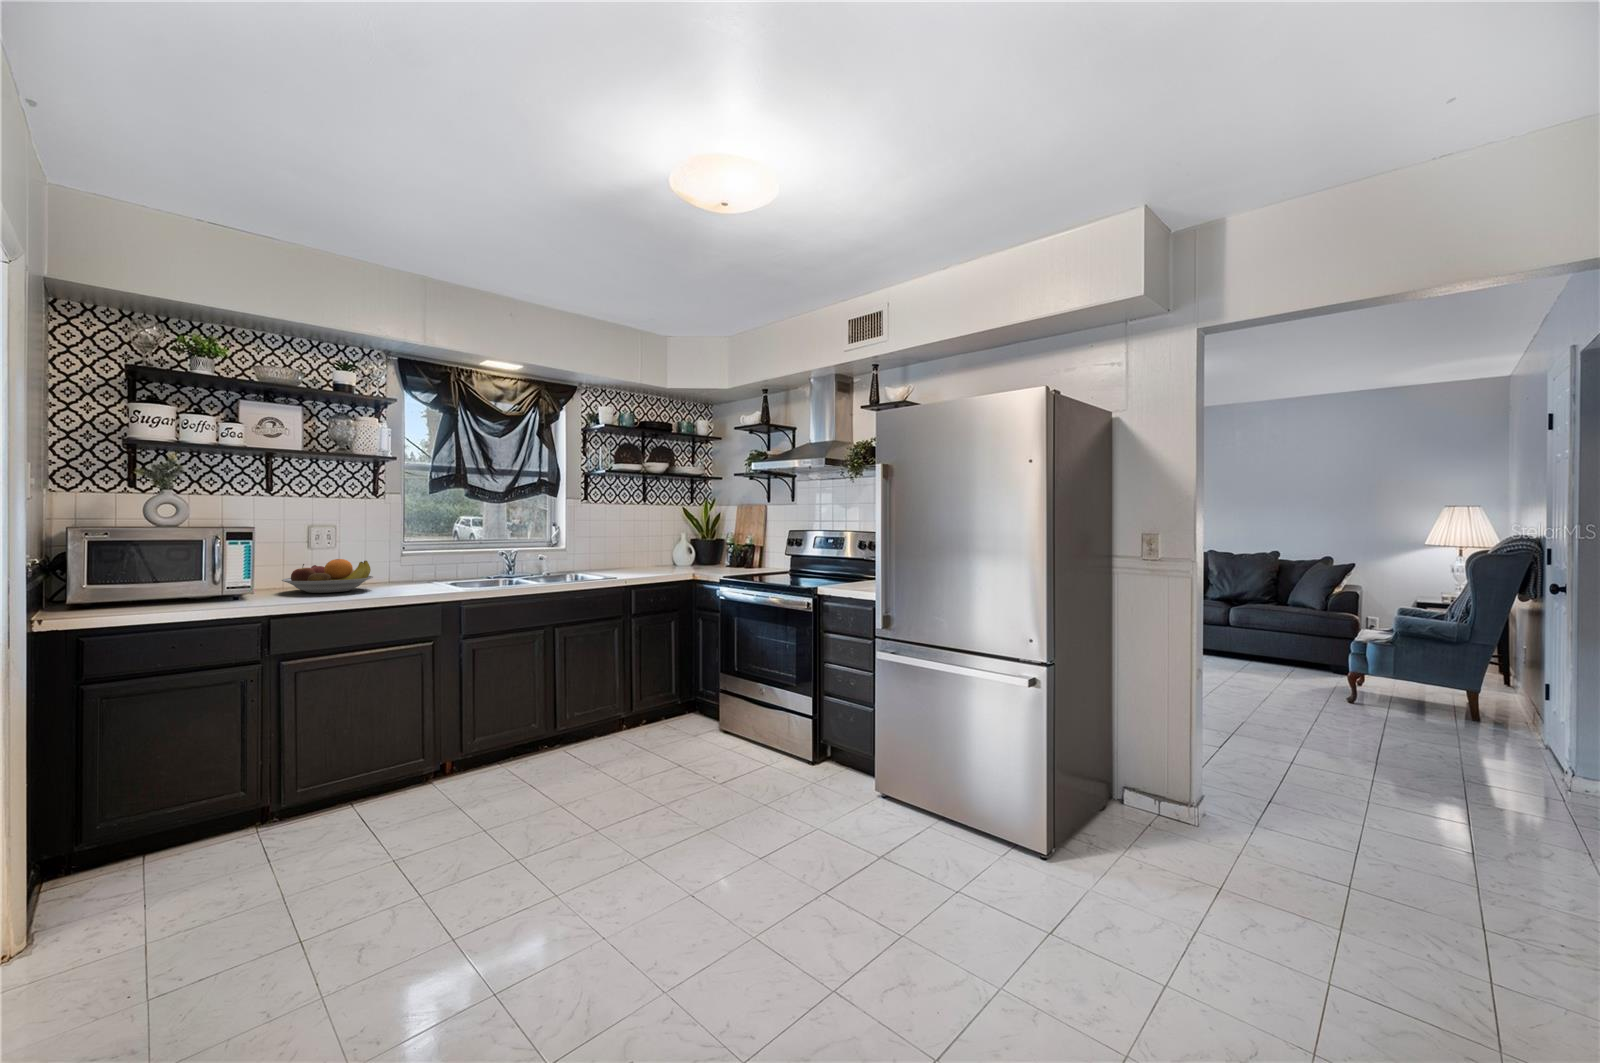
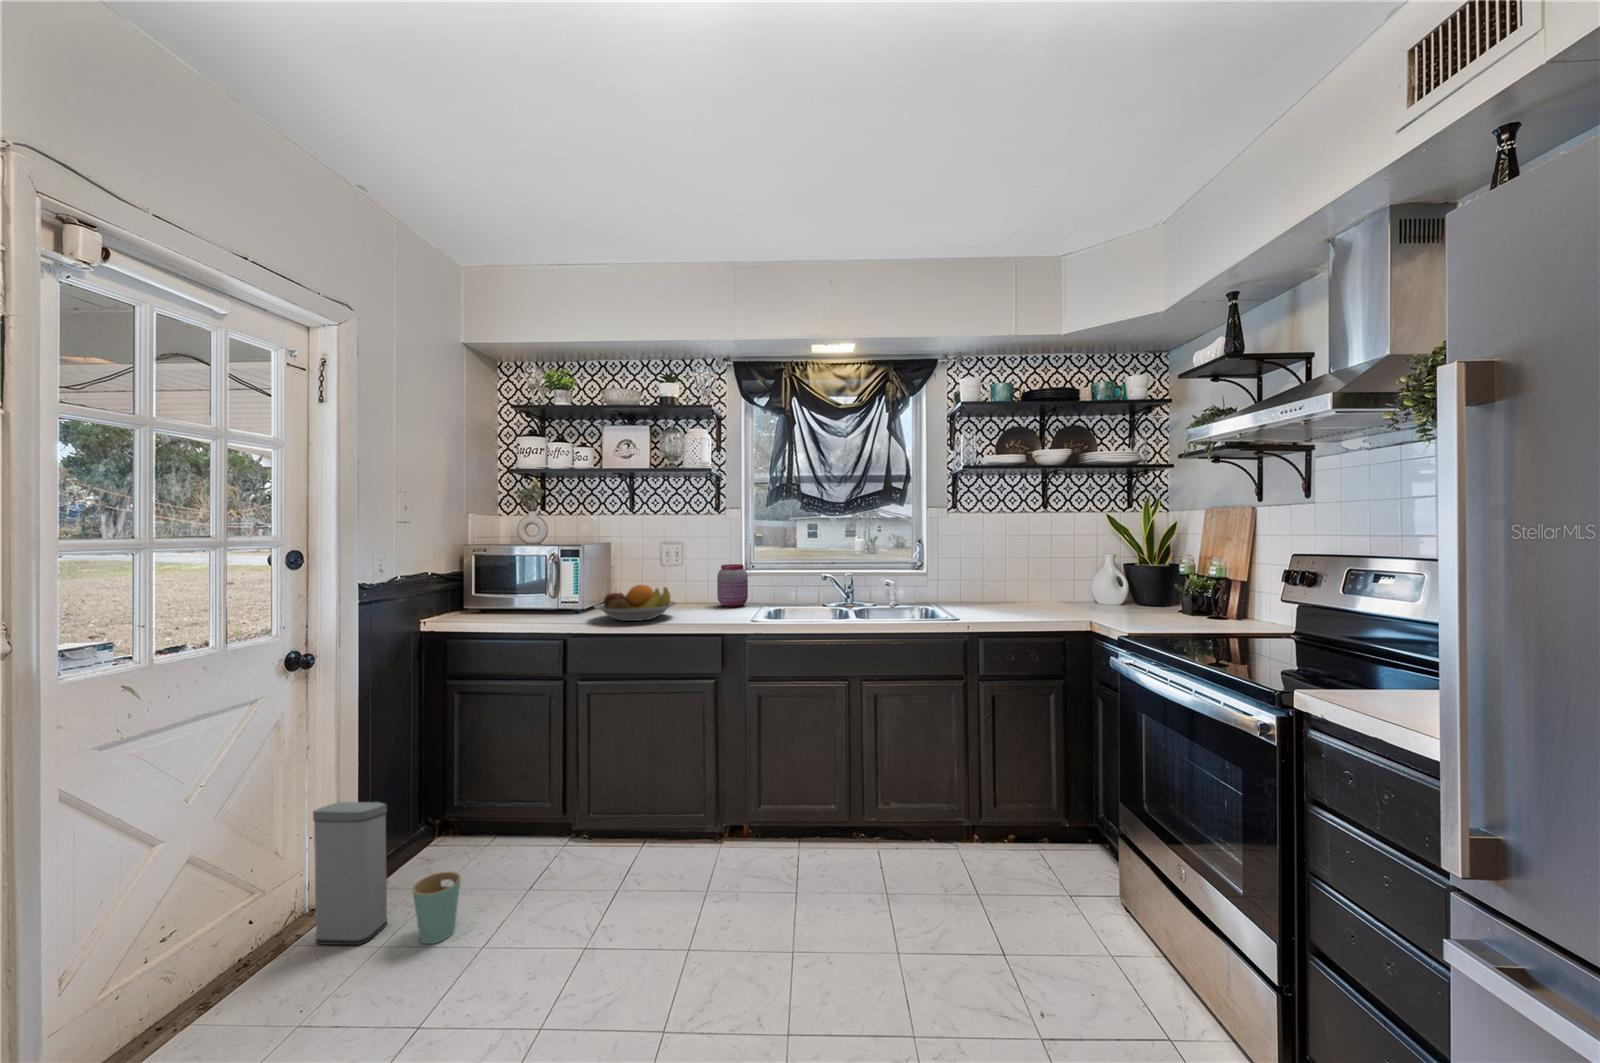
jar: none [385,543,416,581] -> present [717,564,748,607]
trash can: none [50,777,243,933] -> present [313,802,461,945]

